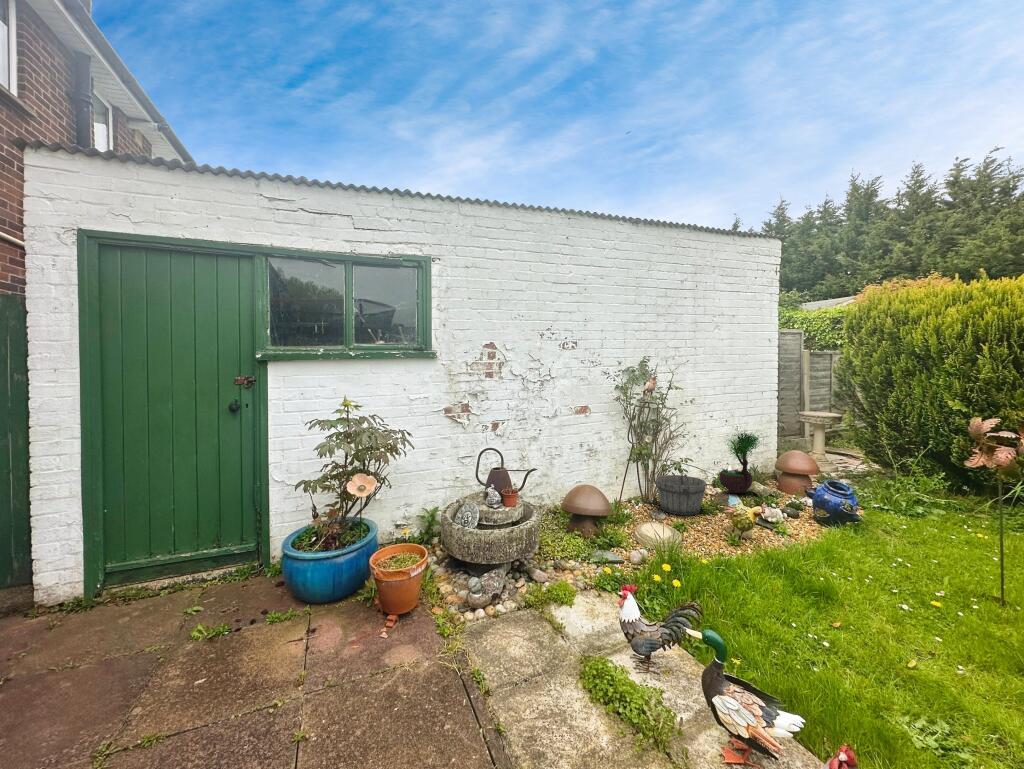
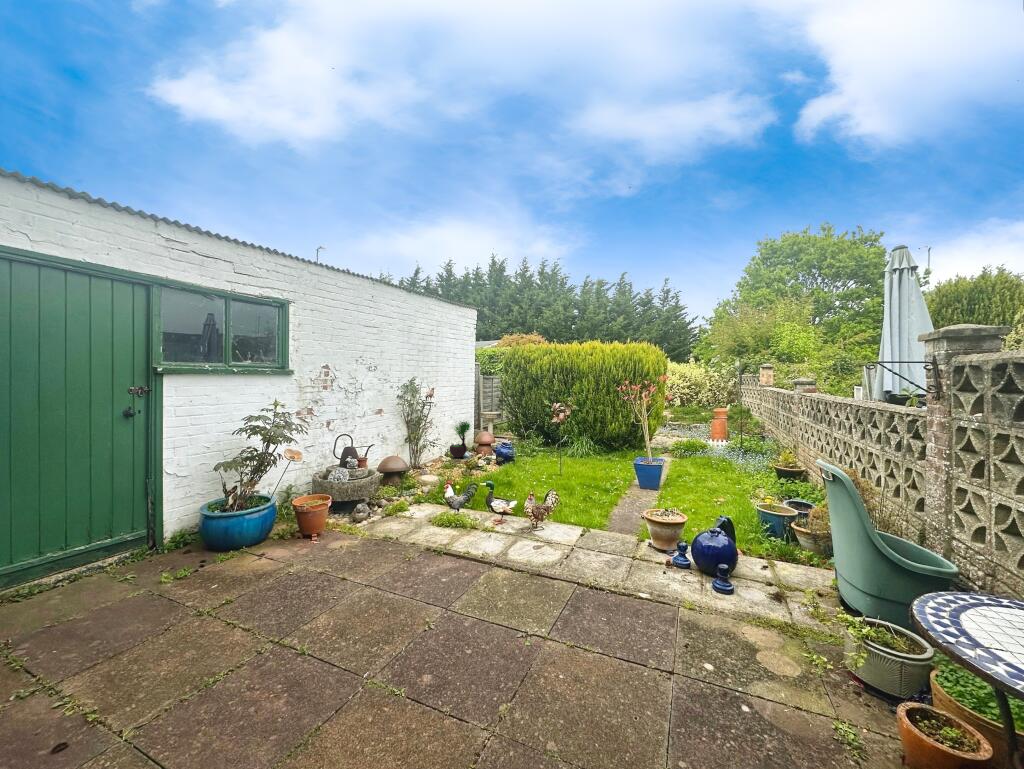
wooden bucket: present [656,469,706,515] -> none [421,444,449,470]

